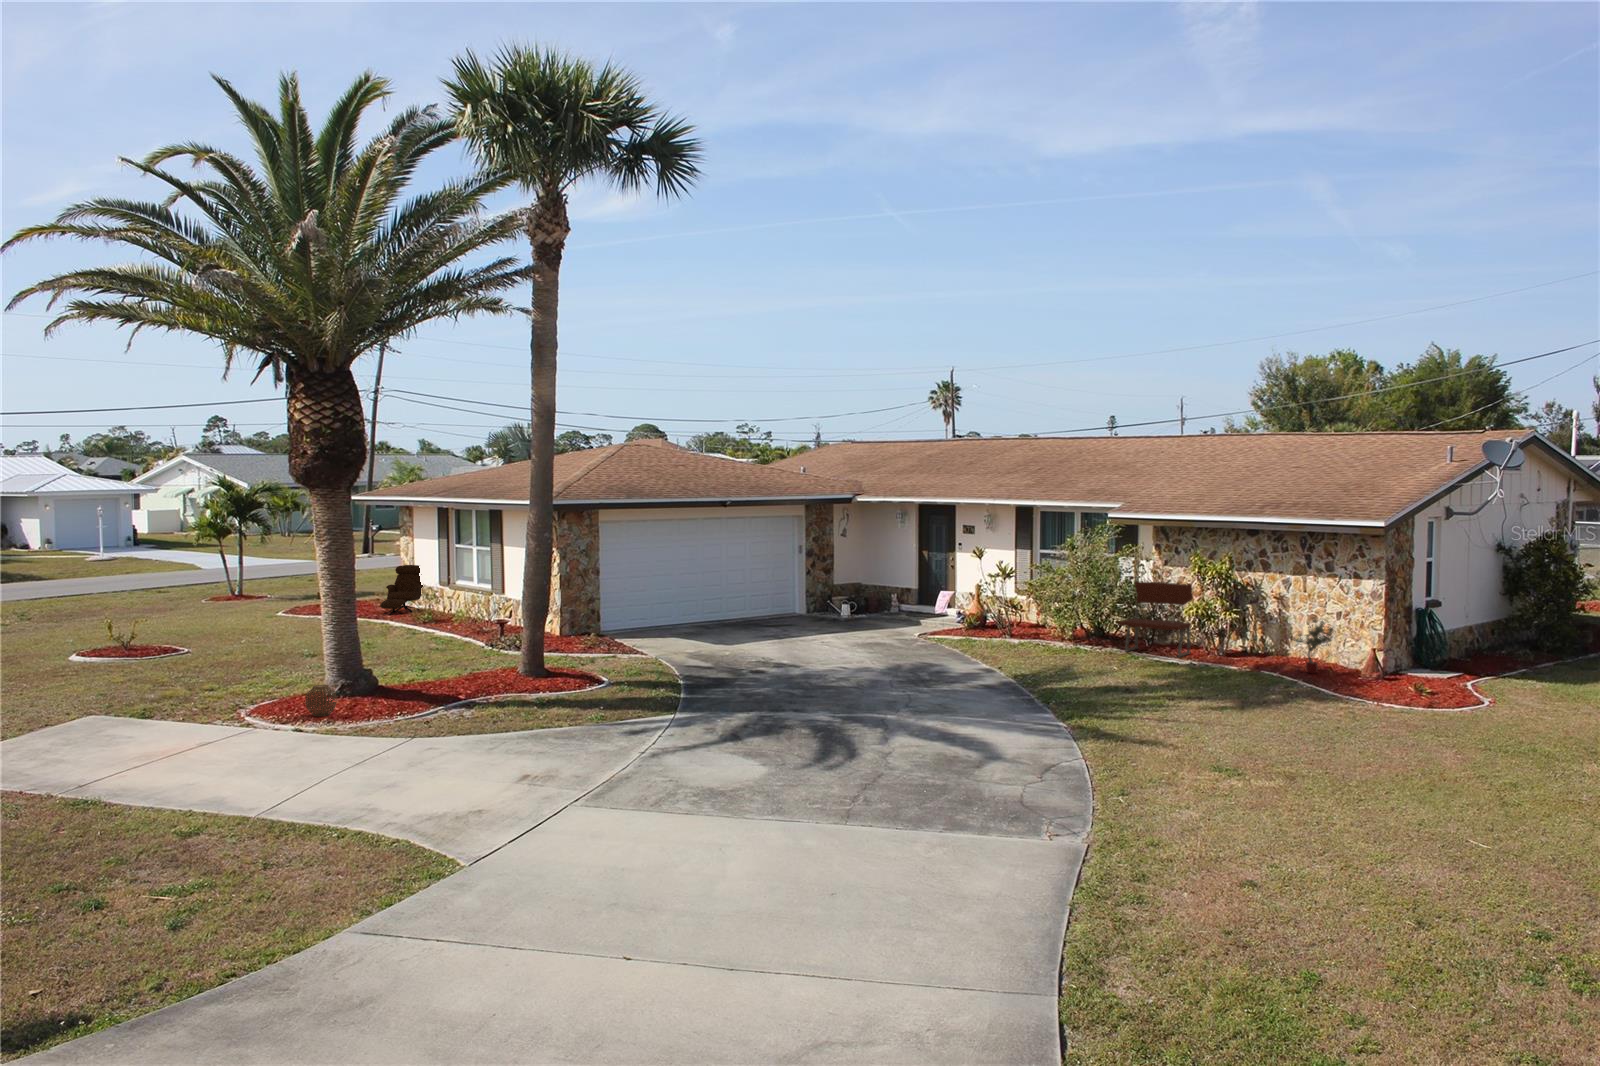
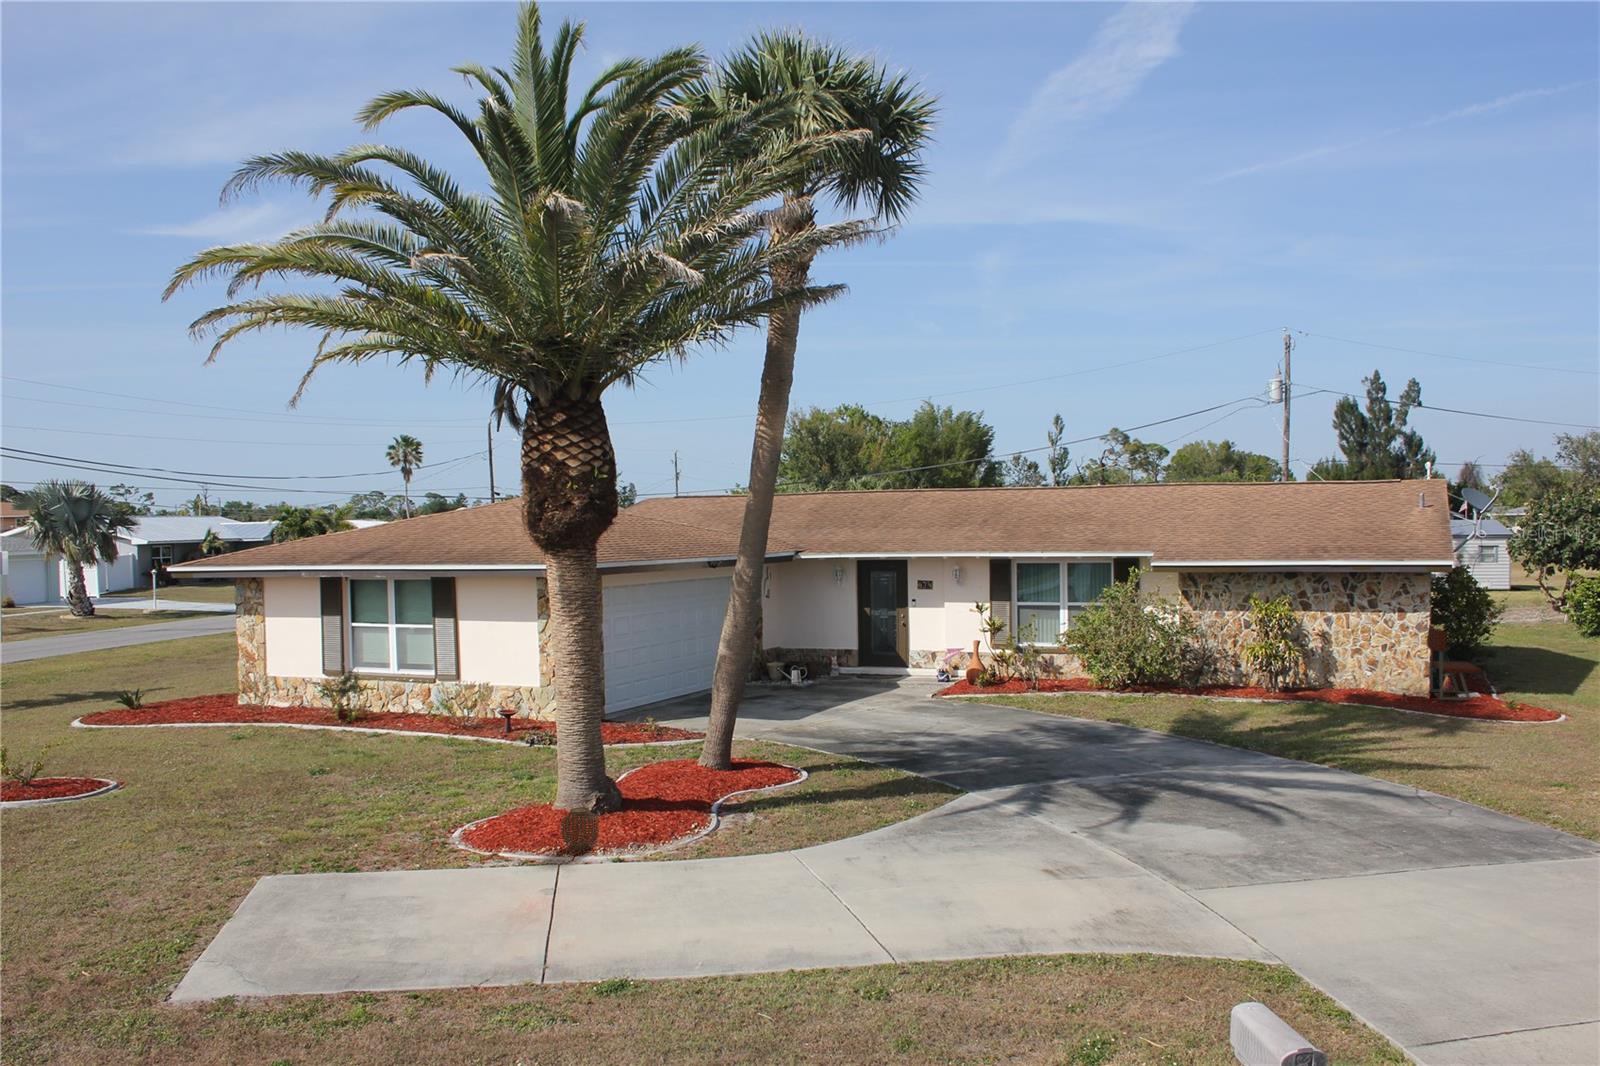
lounge chair: present [380,565,423,615] -> none [231,652,284,720]
bench: present [1119,581,1193,657] -> present [1427,625,1482,701]
potted tree: present [1294,620,1333,674] -> present [329,669,358,719]

